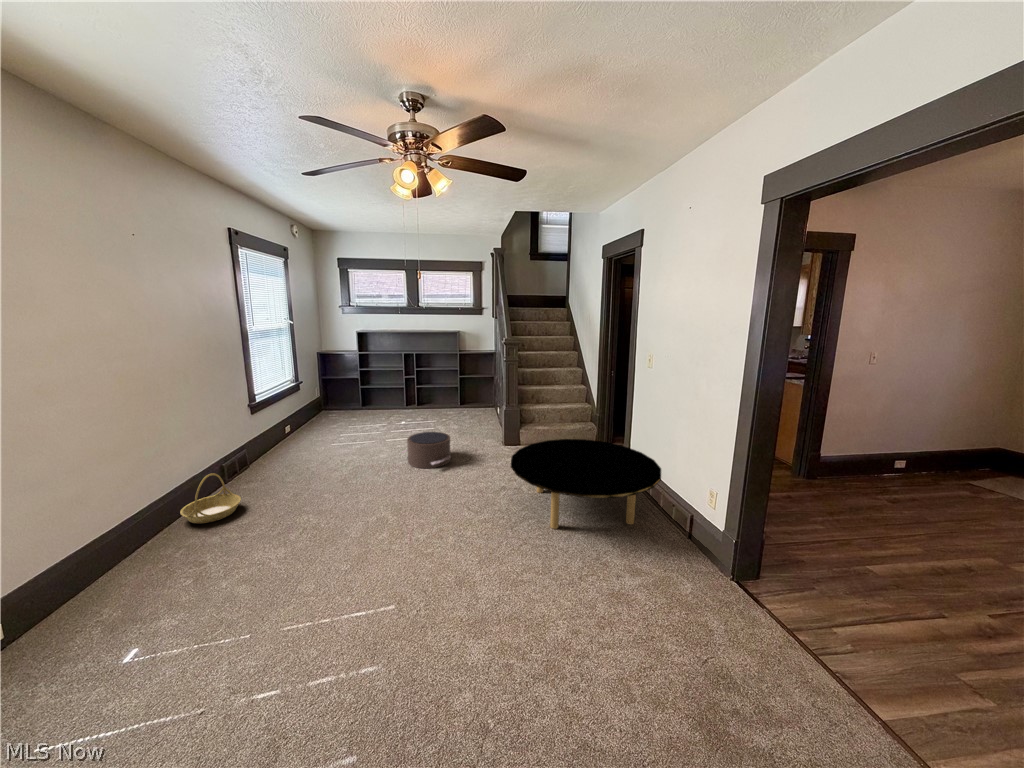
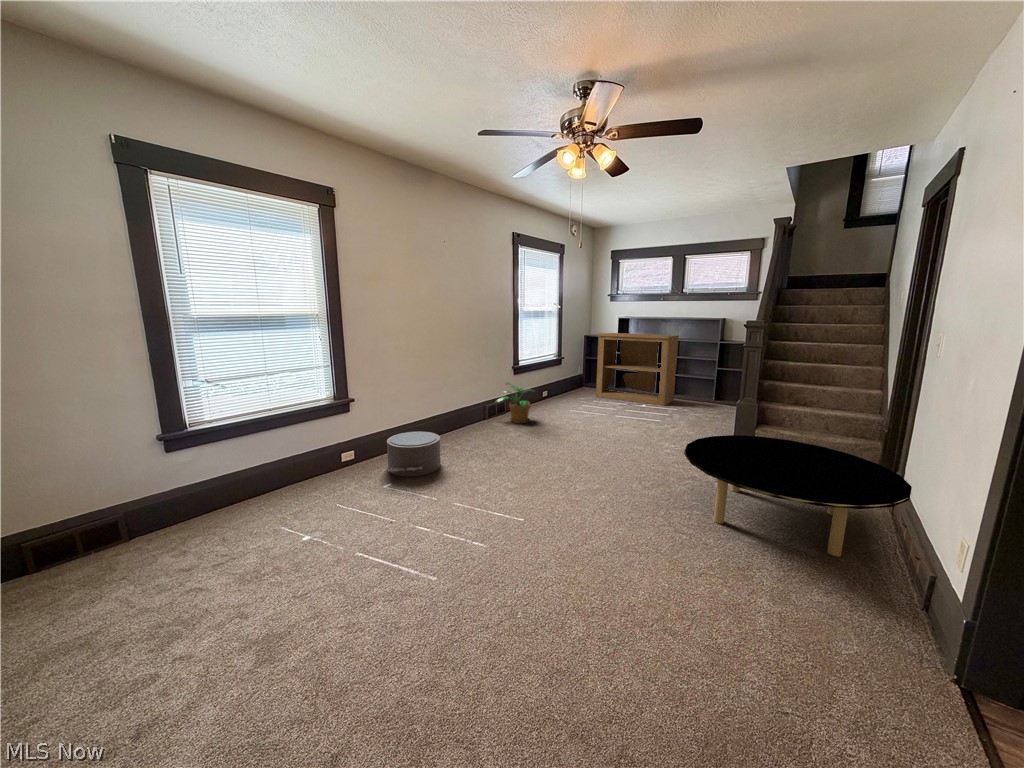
bookshelf: none [341,348,425,419] -> present [596,333,679,406]
potted plant: none [236,428,297,479] -> present [496,382,533,423]
pouf: present [401,432,451,468] -> present [387,432,441,477]
basket: present [180,473,241,523] -> none [453,404,486,436]

